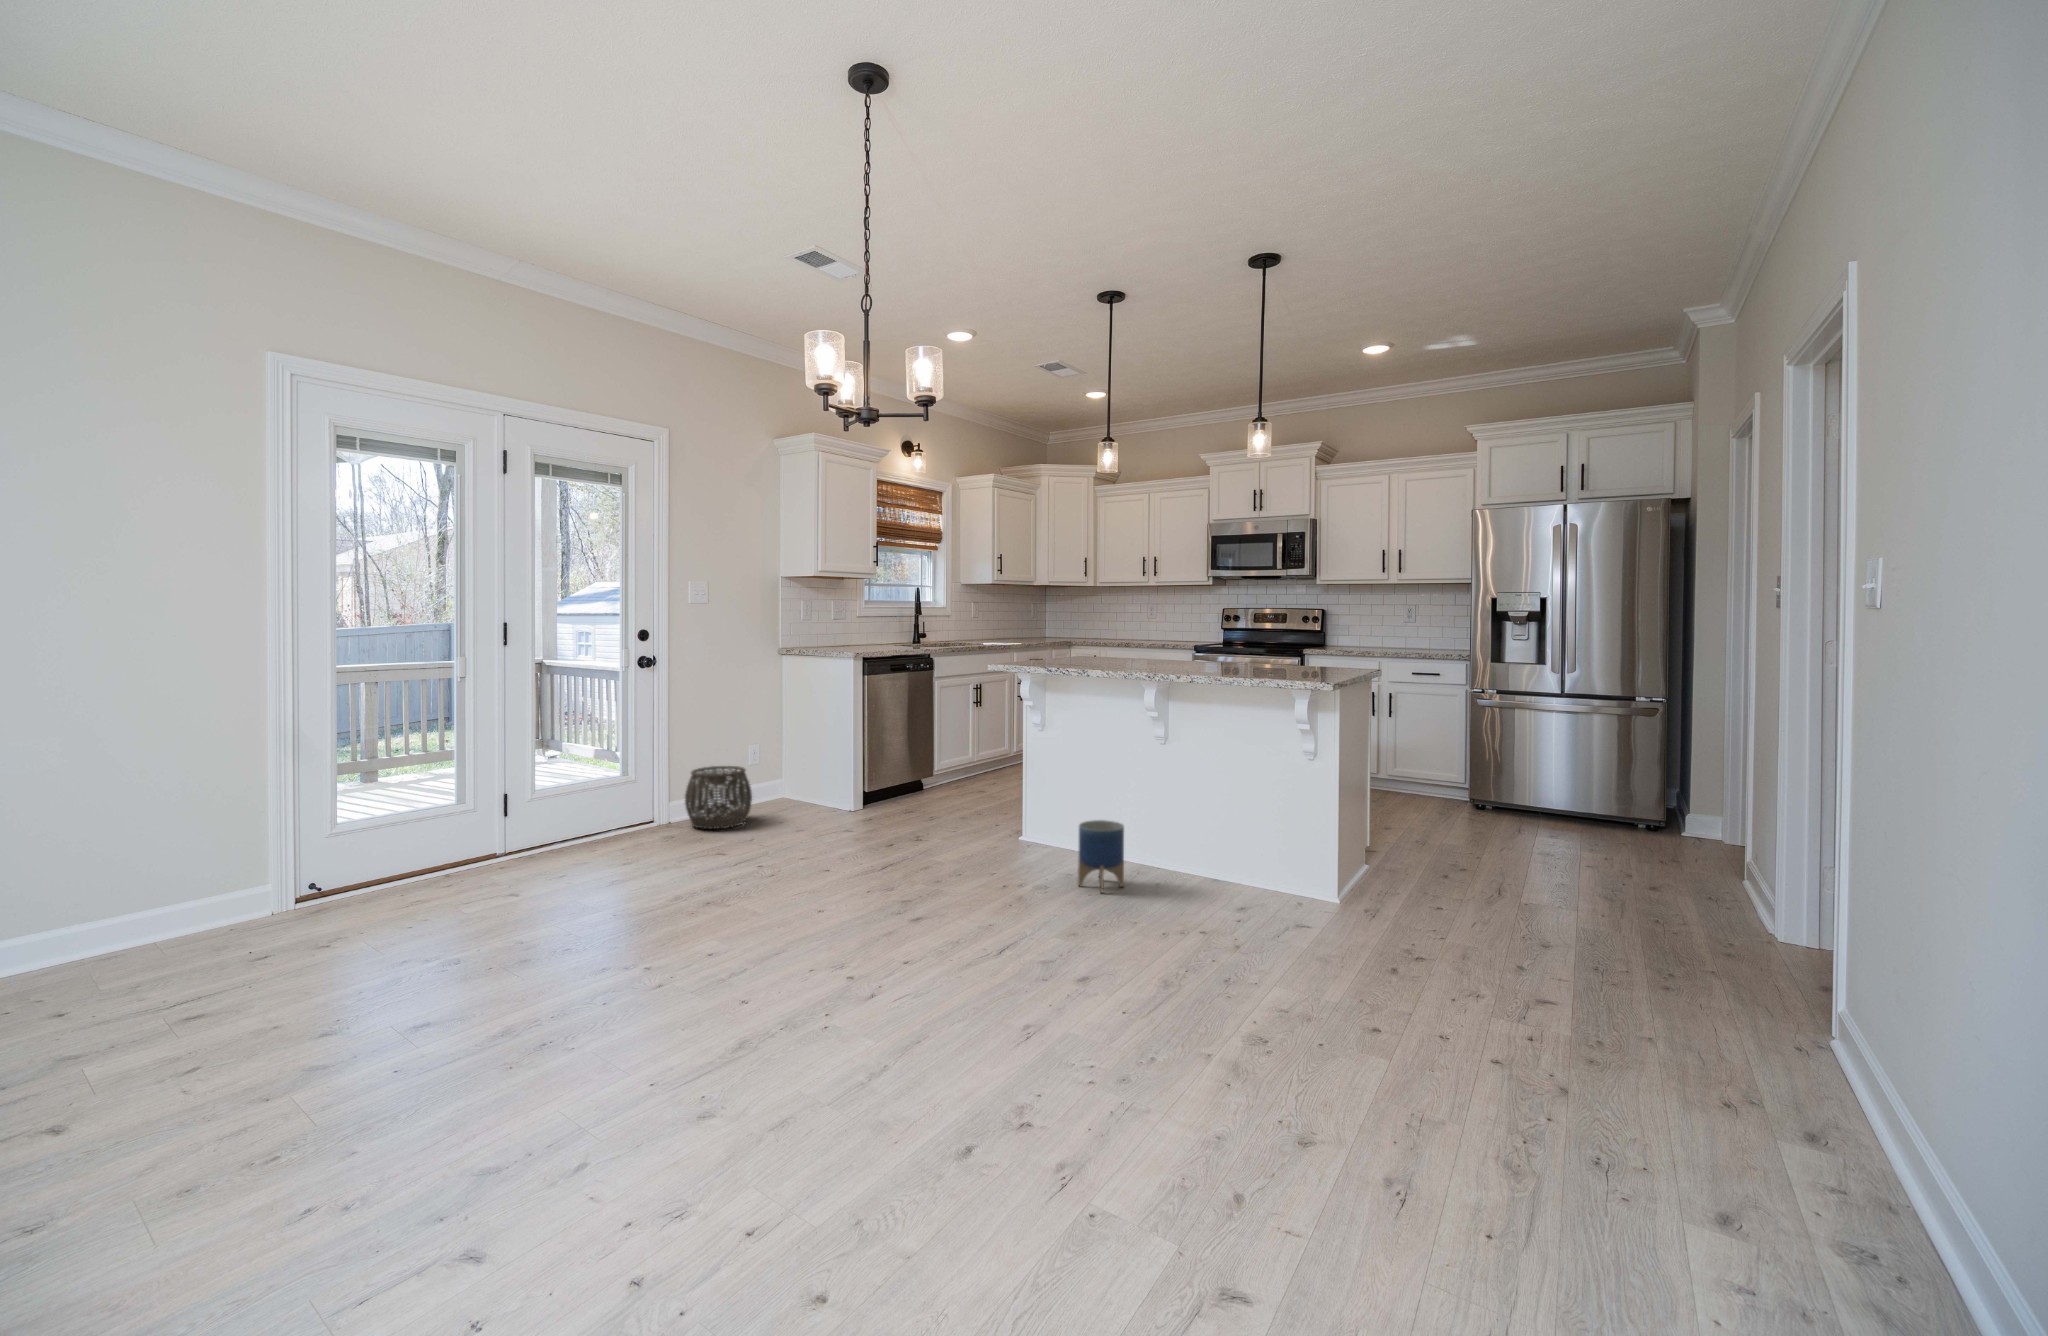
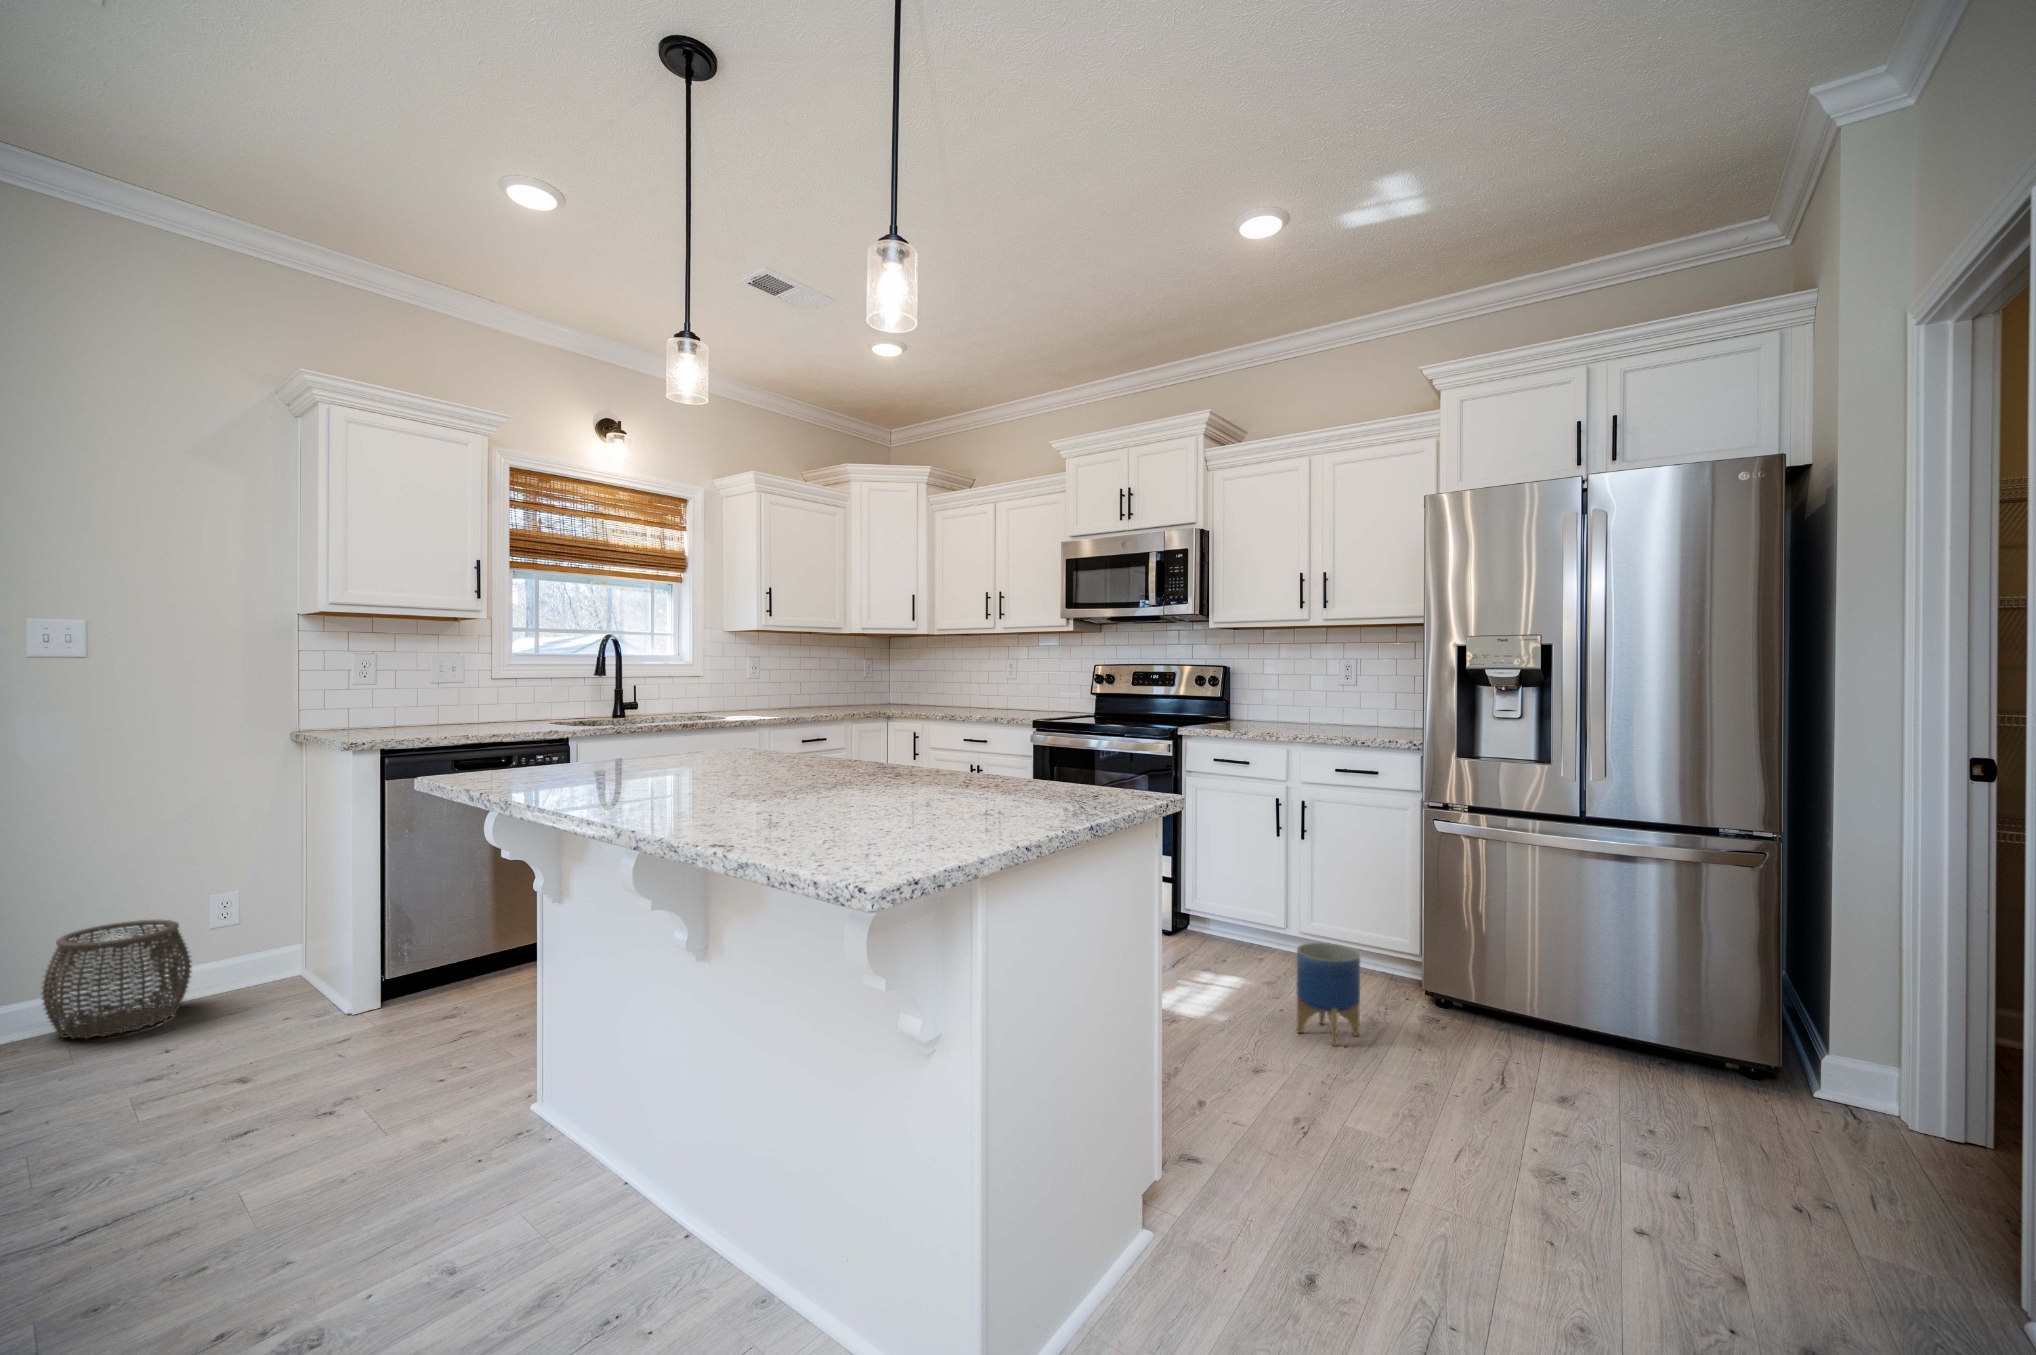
planter: present [1078,820,1124,893] -> present [1296,943,1360,1046]

